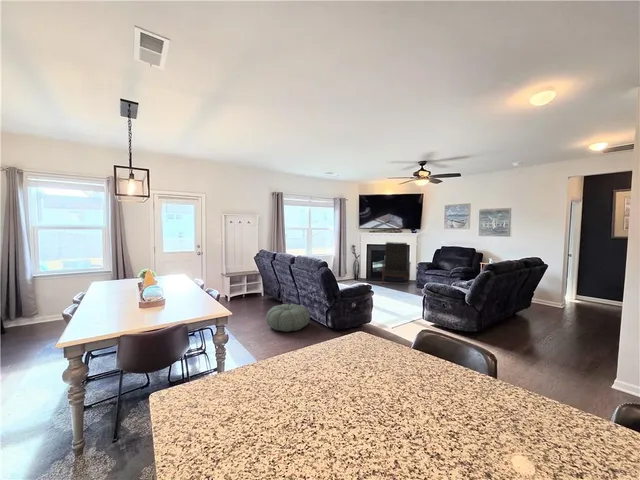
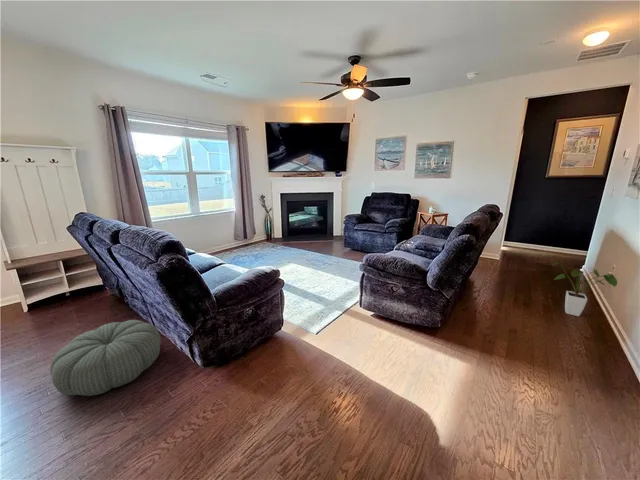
lounge chair: present [382,242,411,284] -> none [301,190,336,243]
house plant: none [574,300,622,342] -> present [553,262,617,316]

